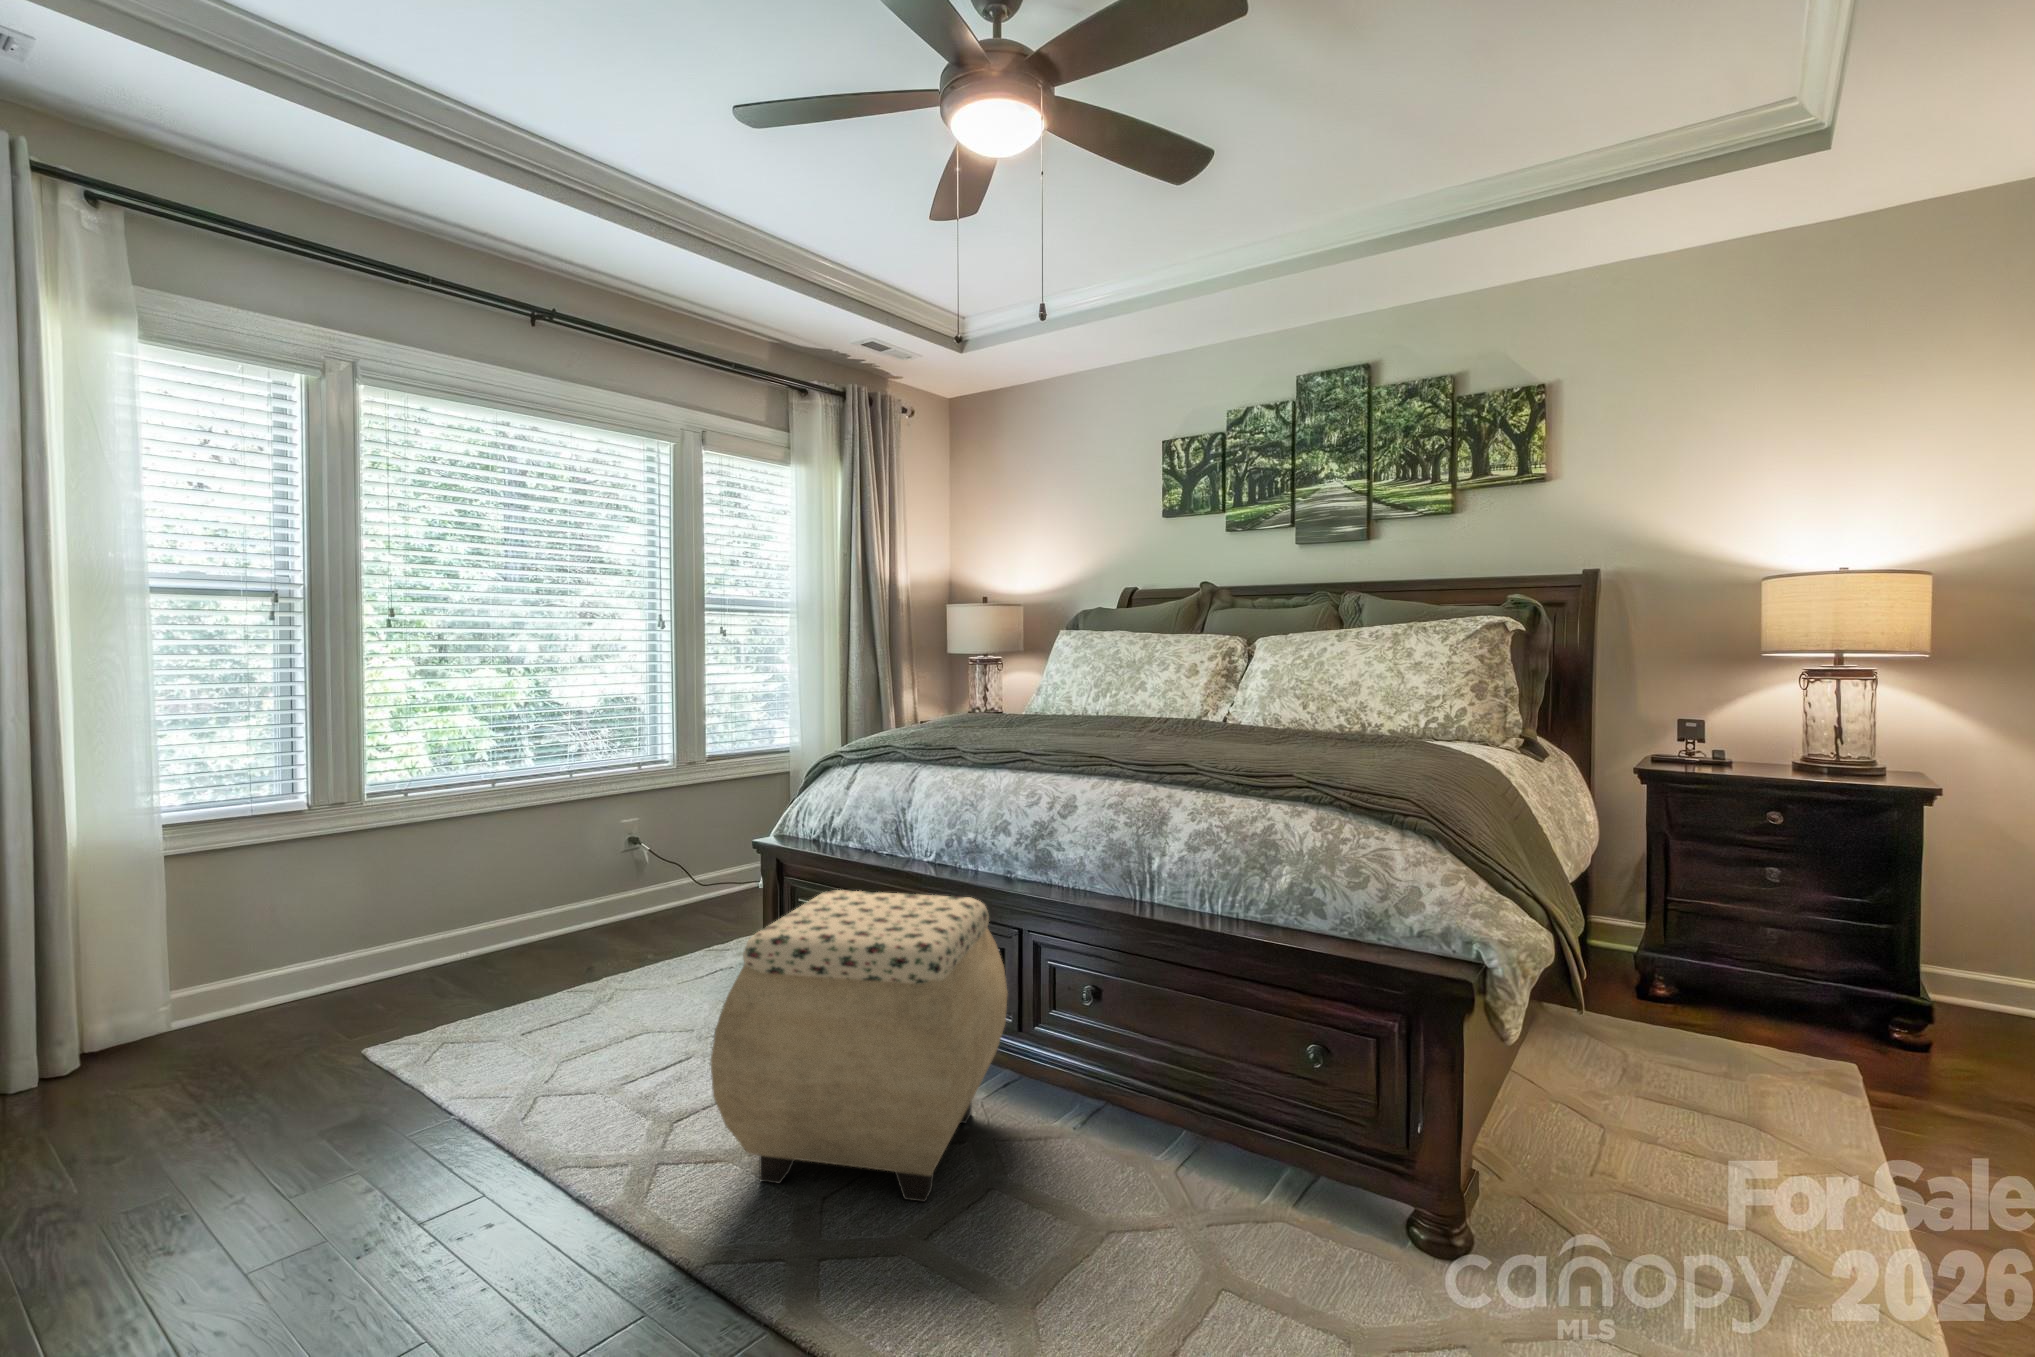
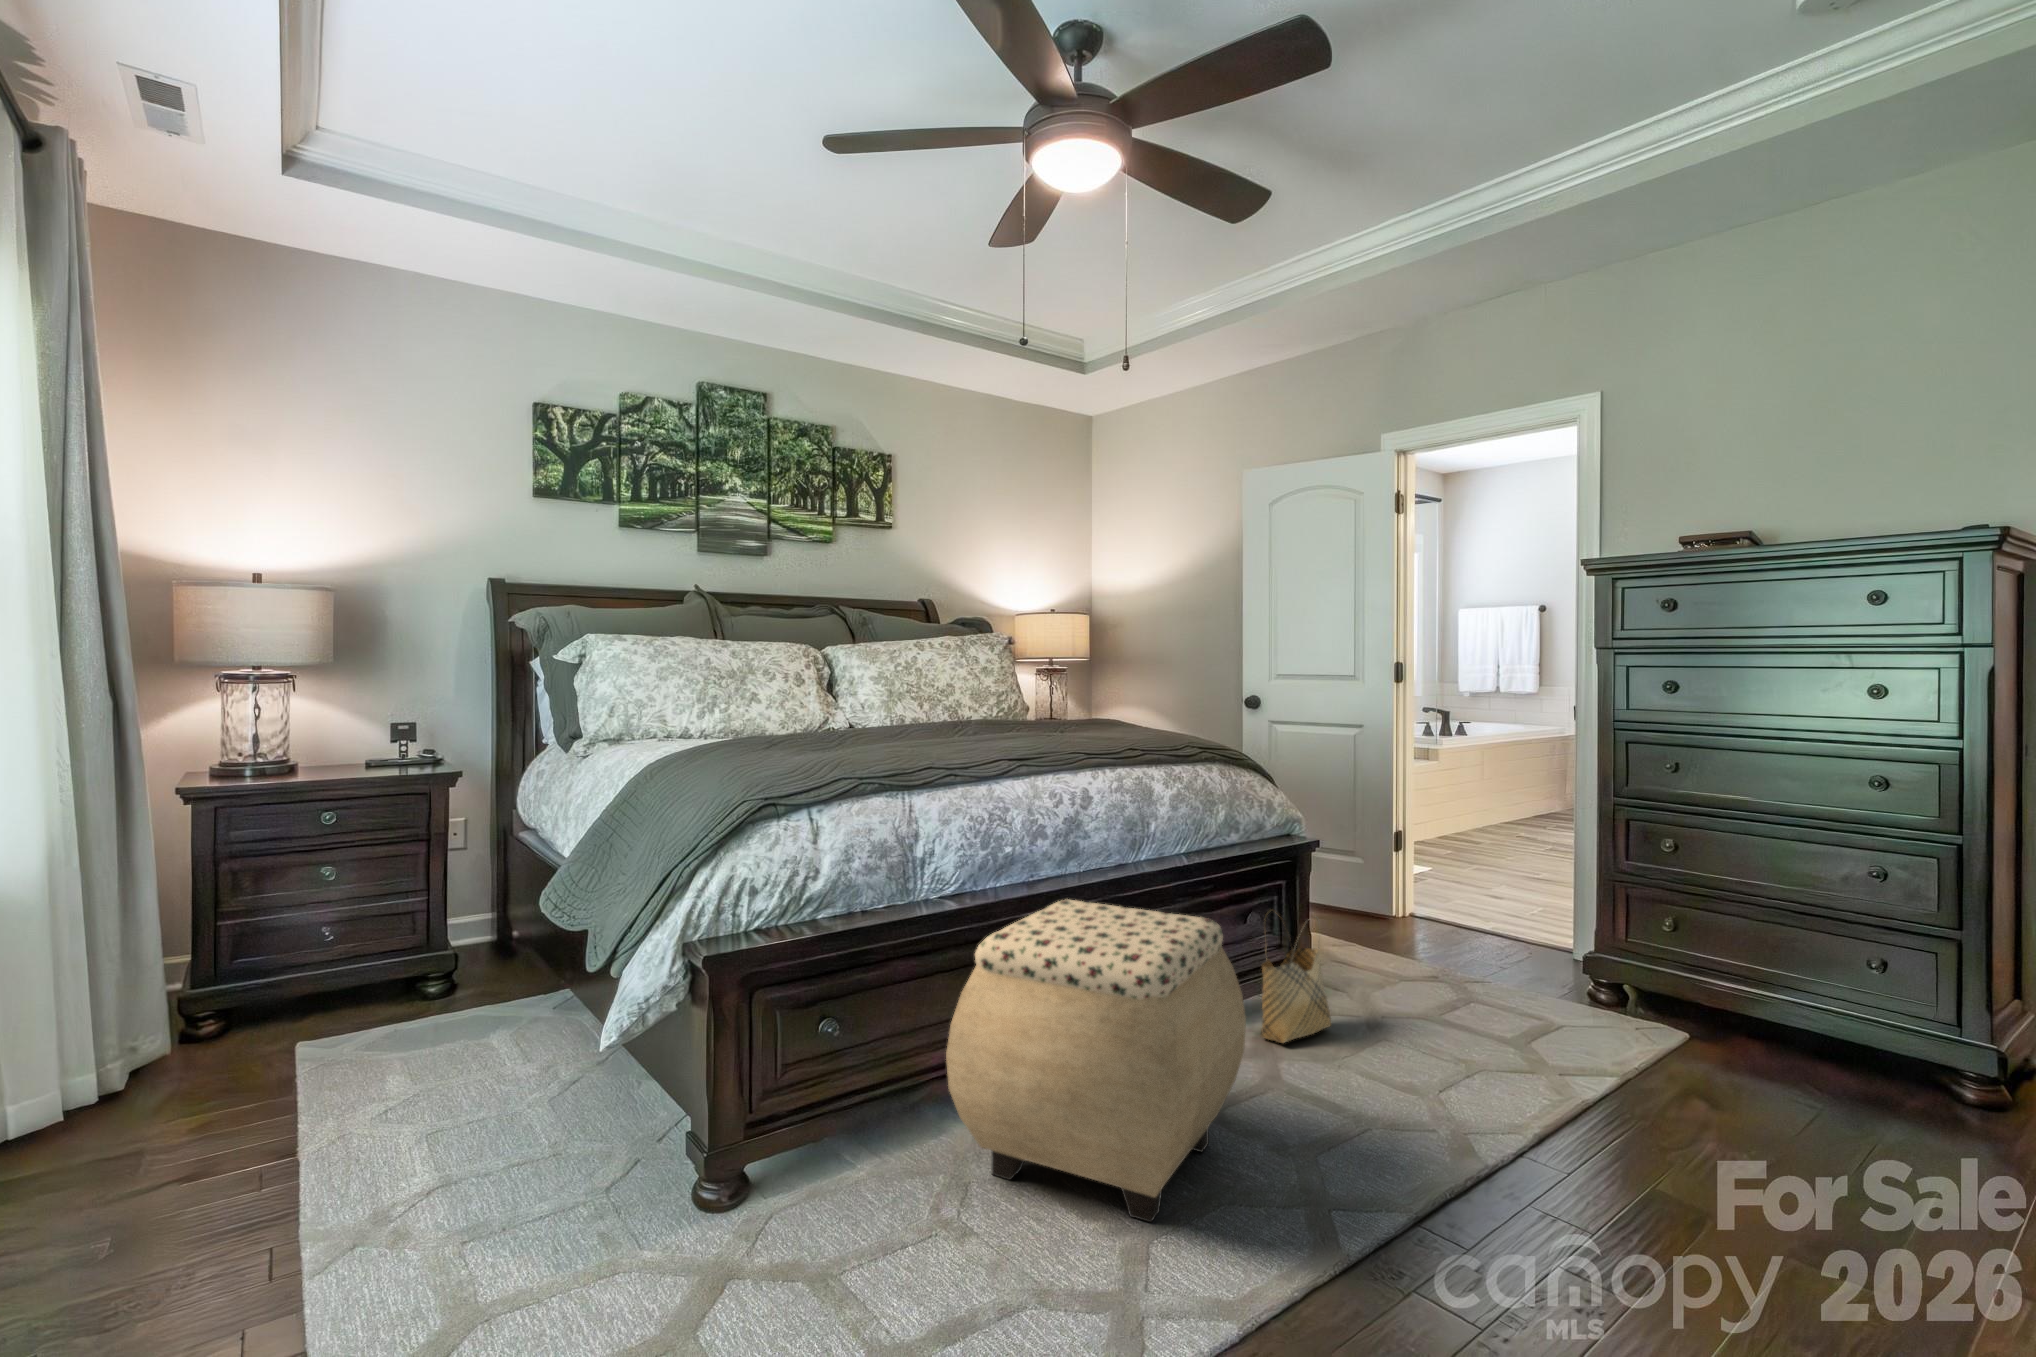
woven basket: none [1254,1047,1407,1288] -> present [1260,910,1331,1043]

